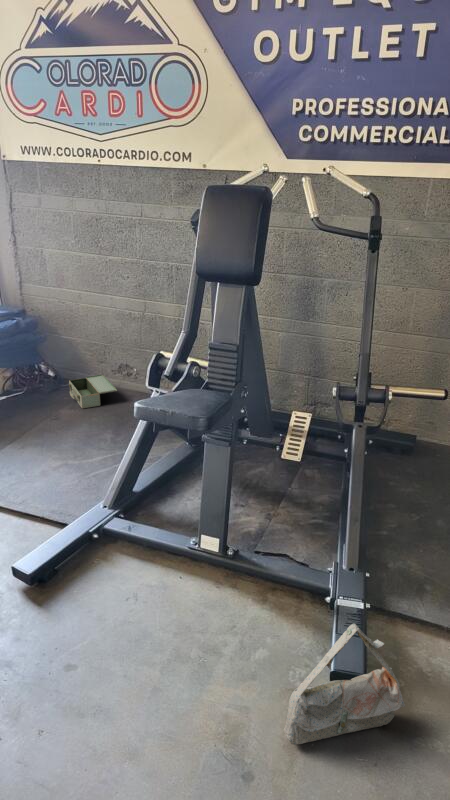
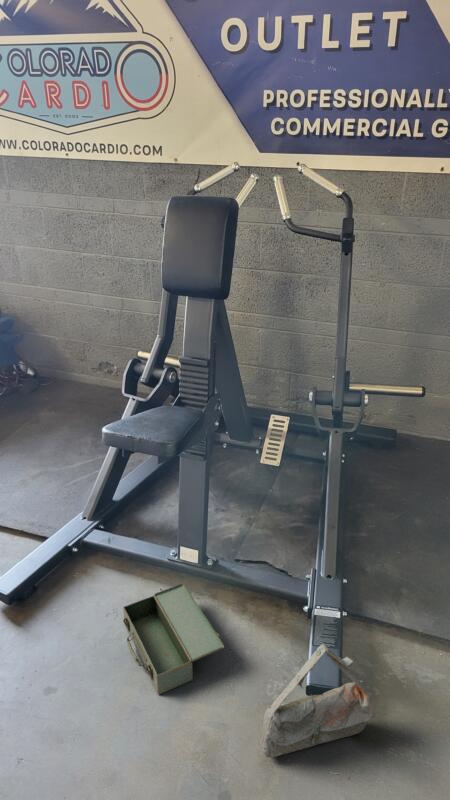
toolbox: present [69,375,117,408] -> present [123,584,224,695]

